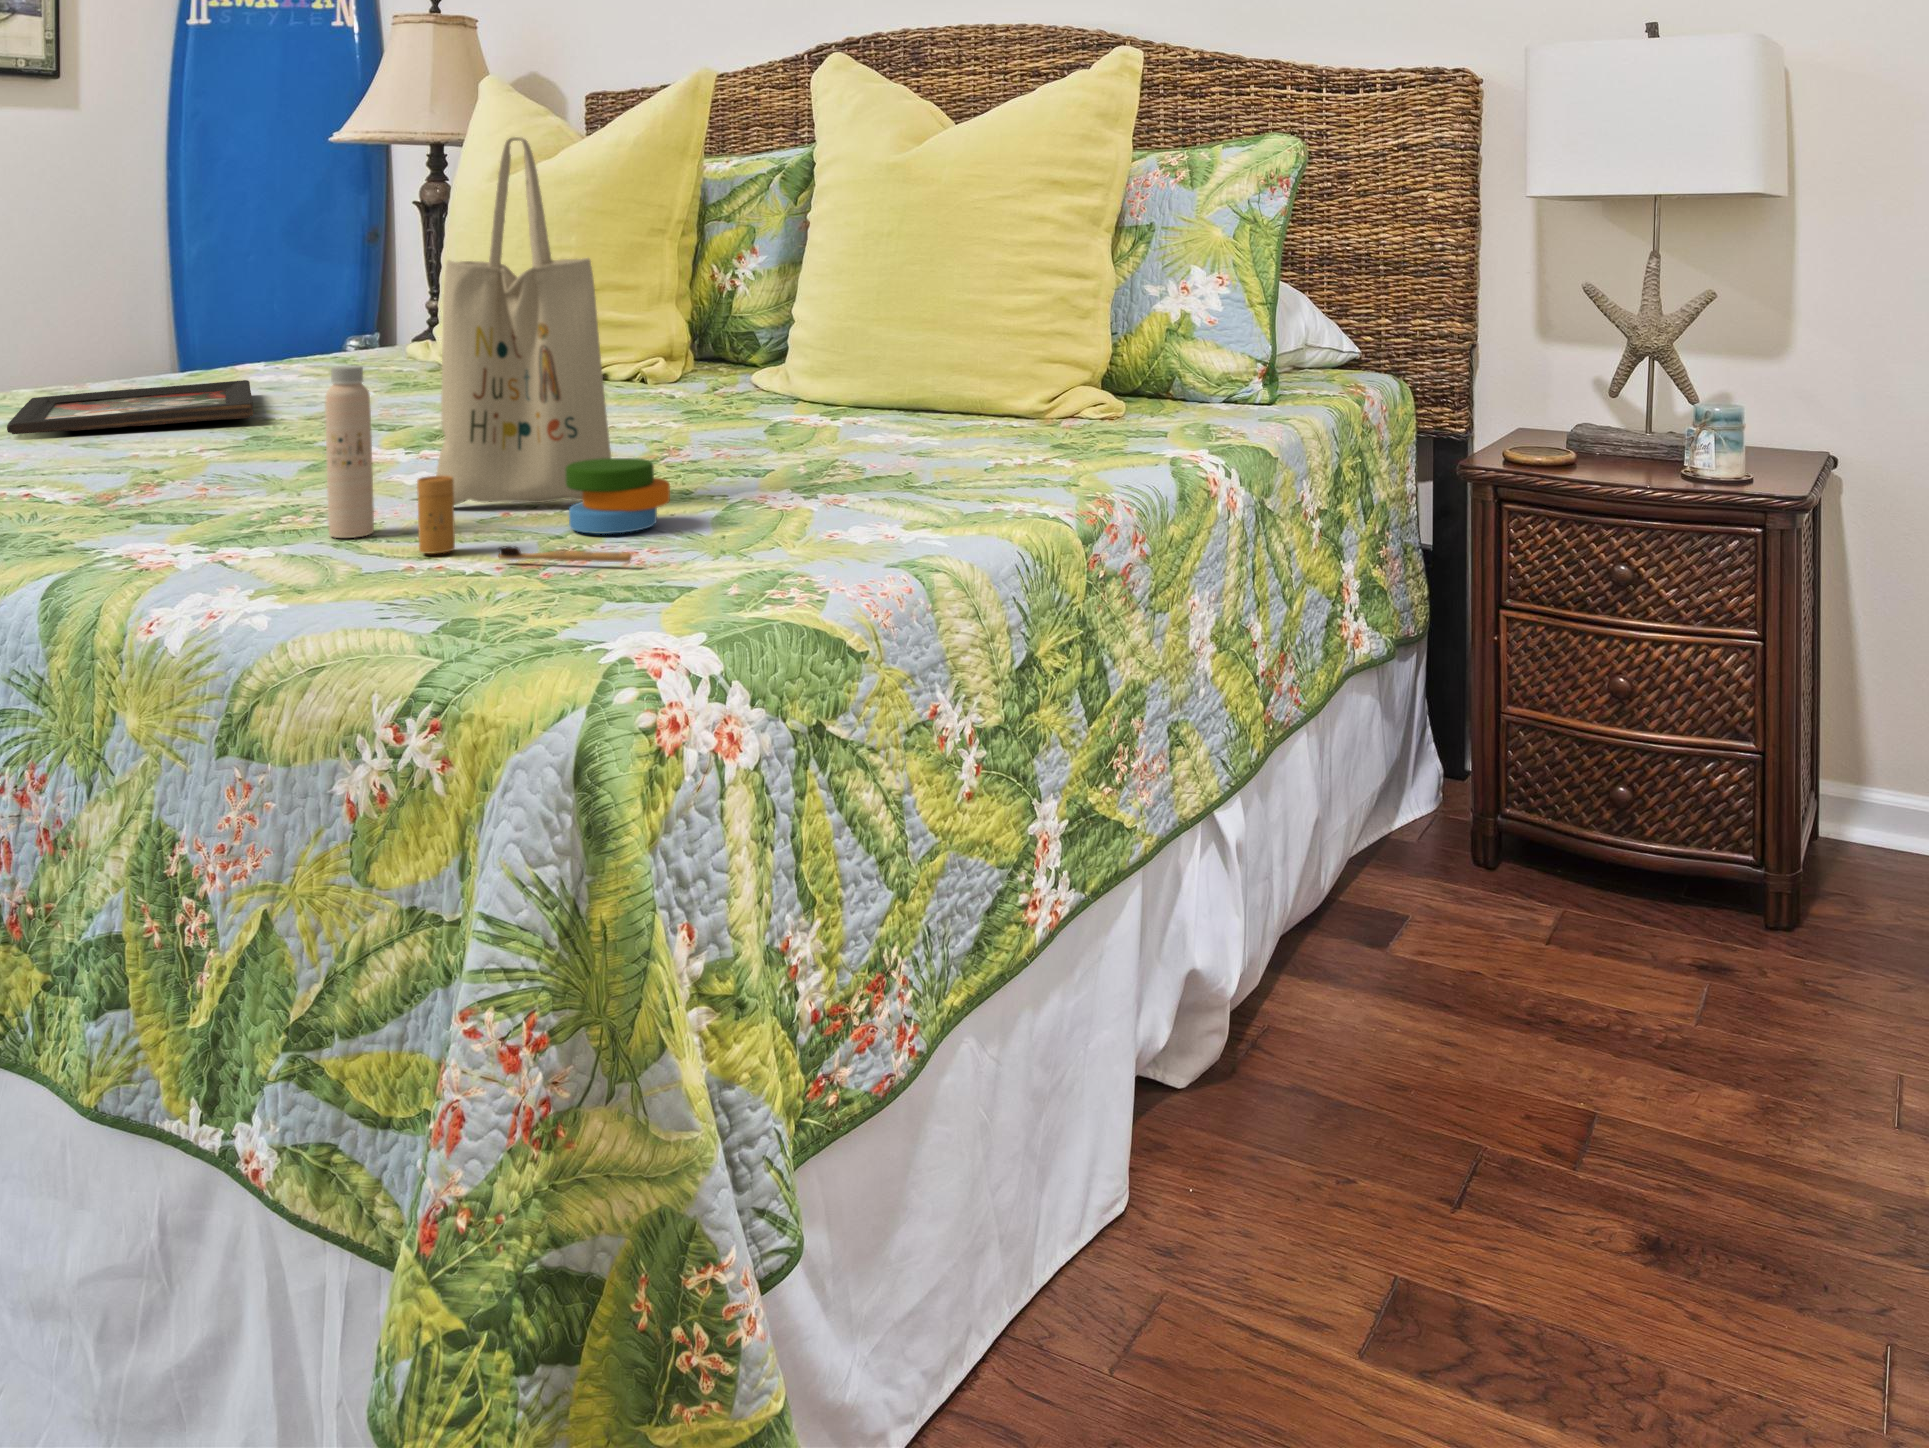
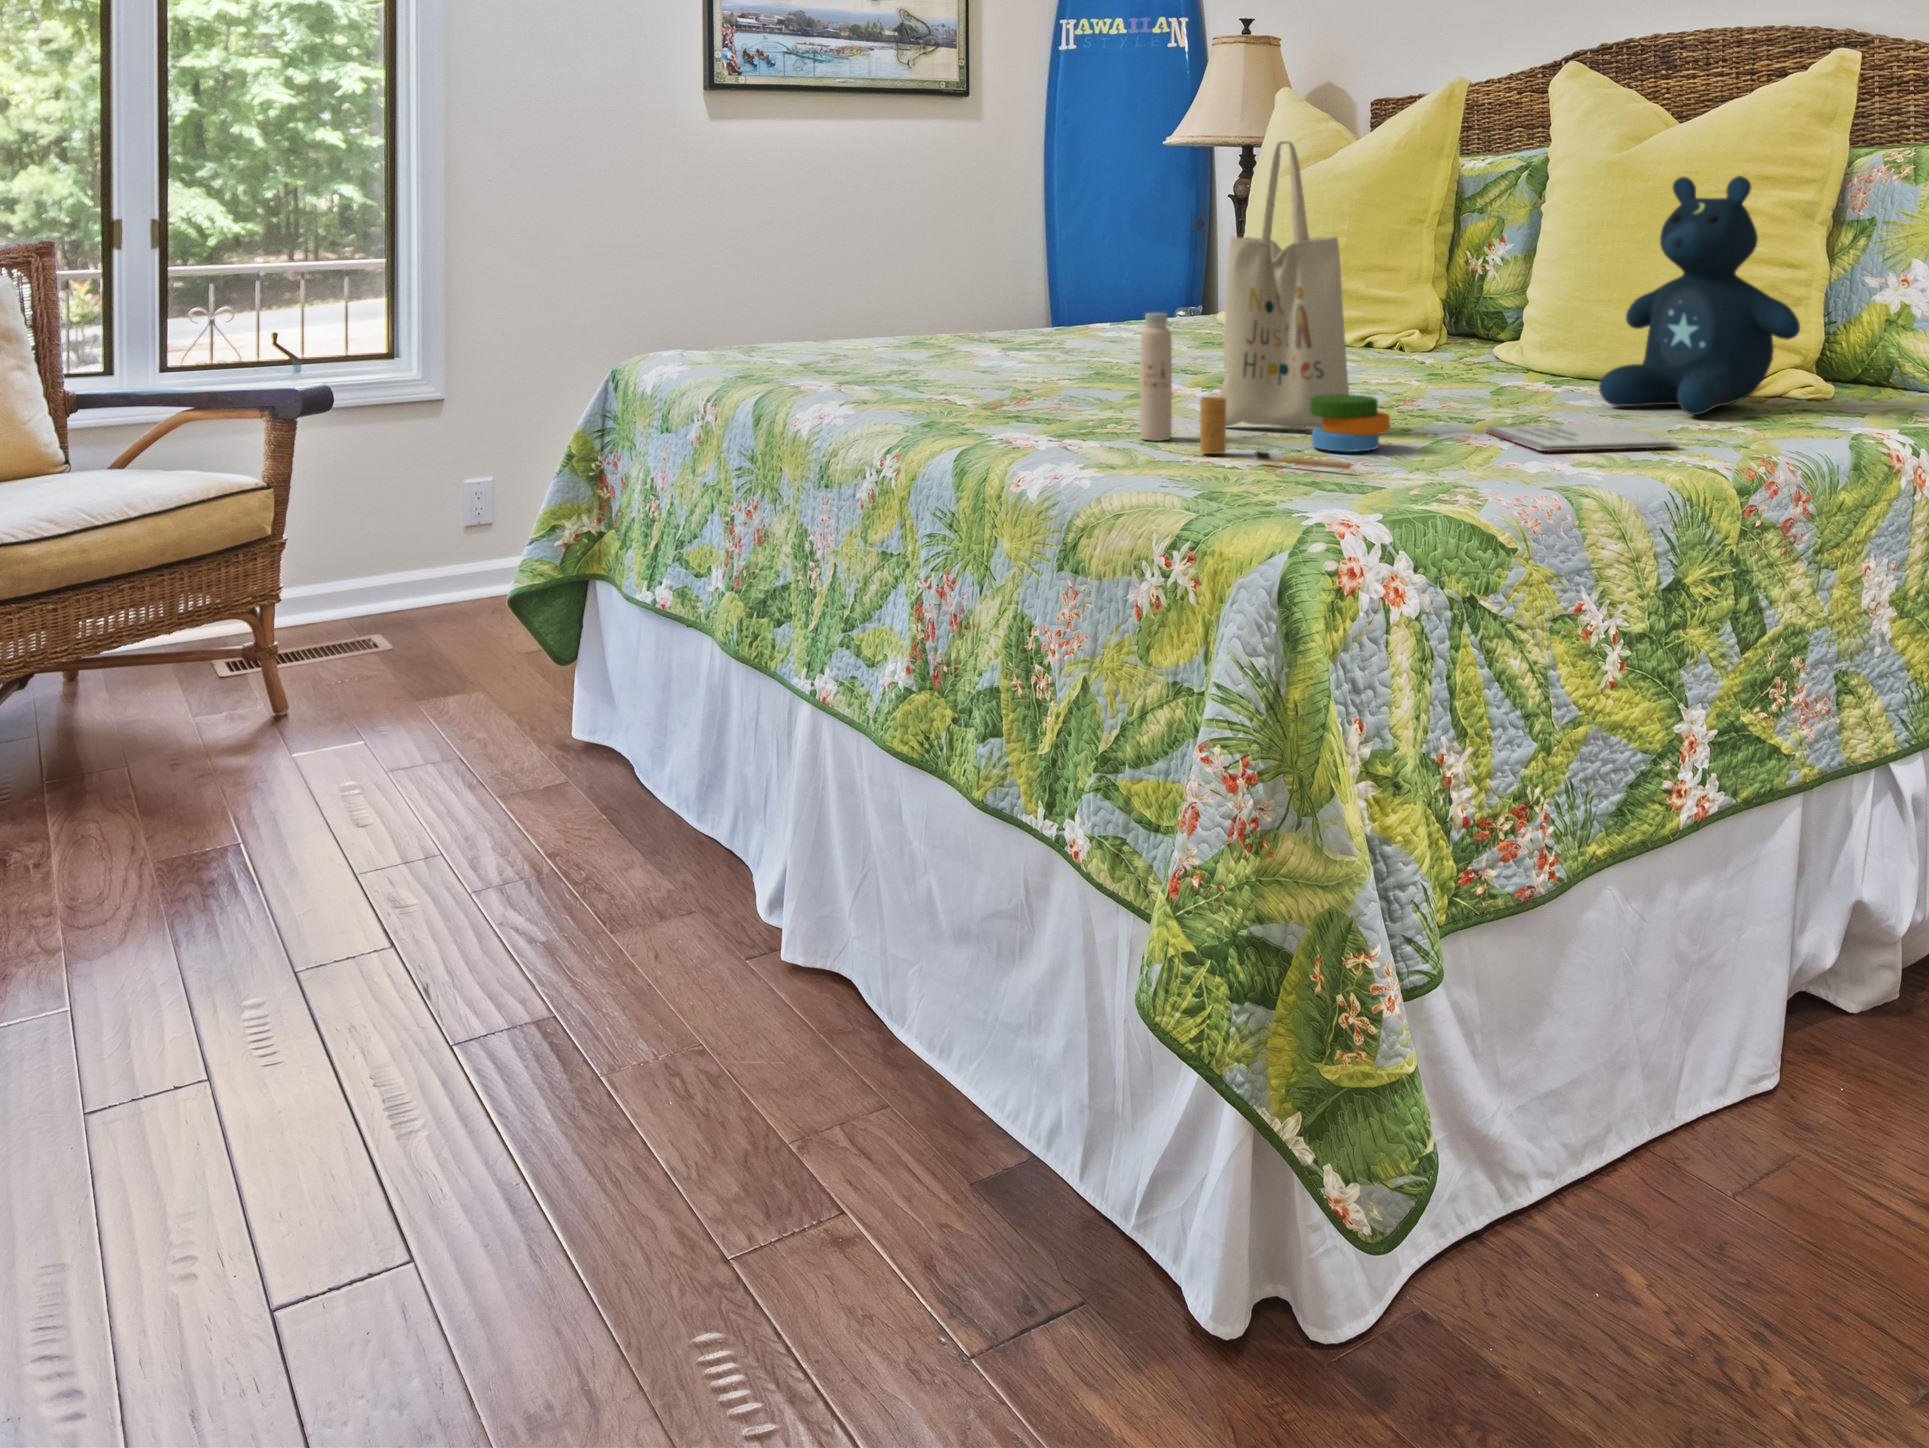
stuffed bear: none [891,180,1100,448] -> present [1599,176,1800,415]
decorative tray: present [7,380,253,434] -> none [934,333,1097,362]
notebook: none [777,467,1001,511] -> present [1485,424,1675,451]

